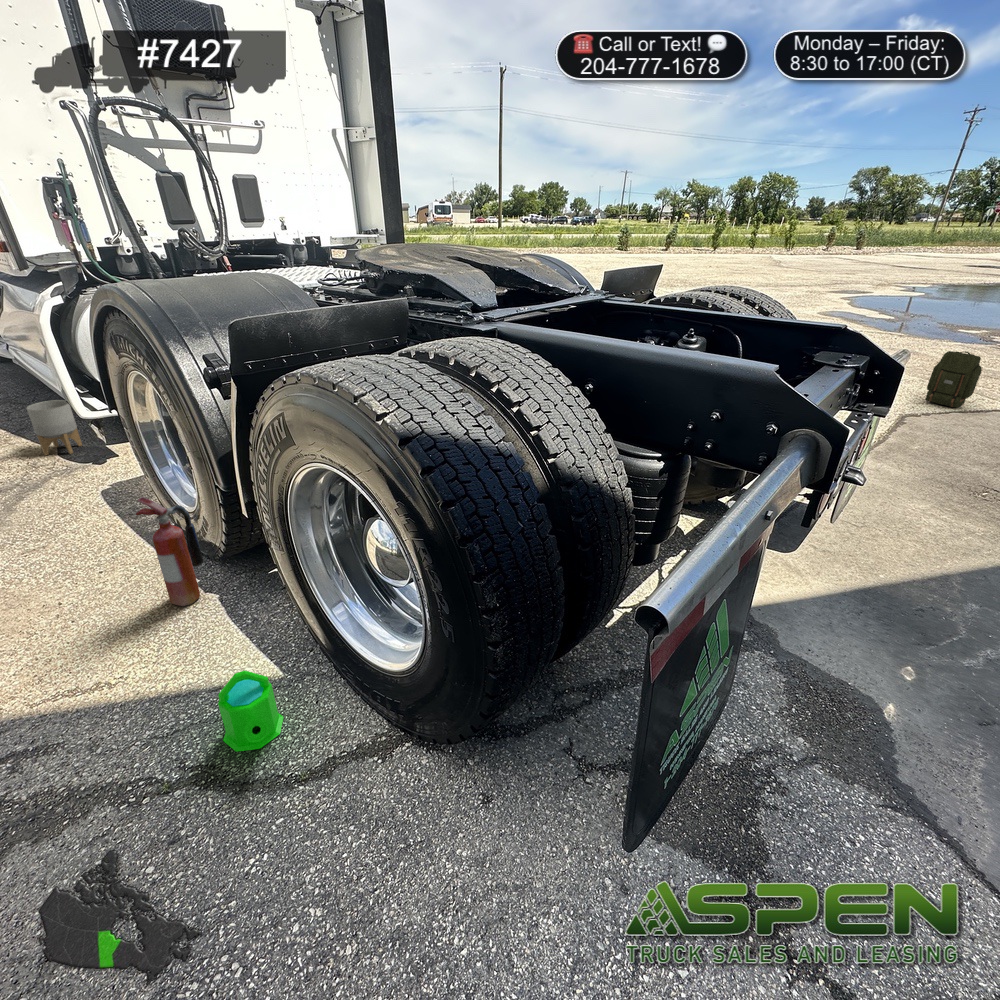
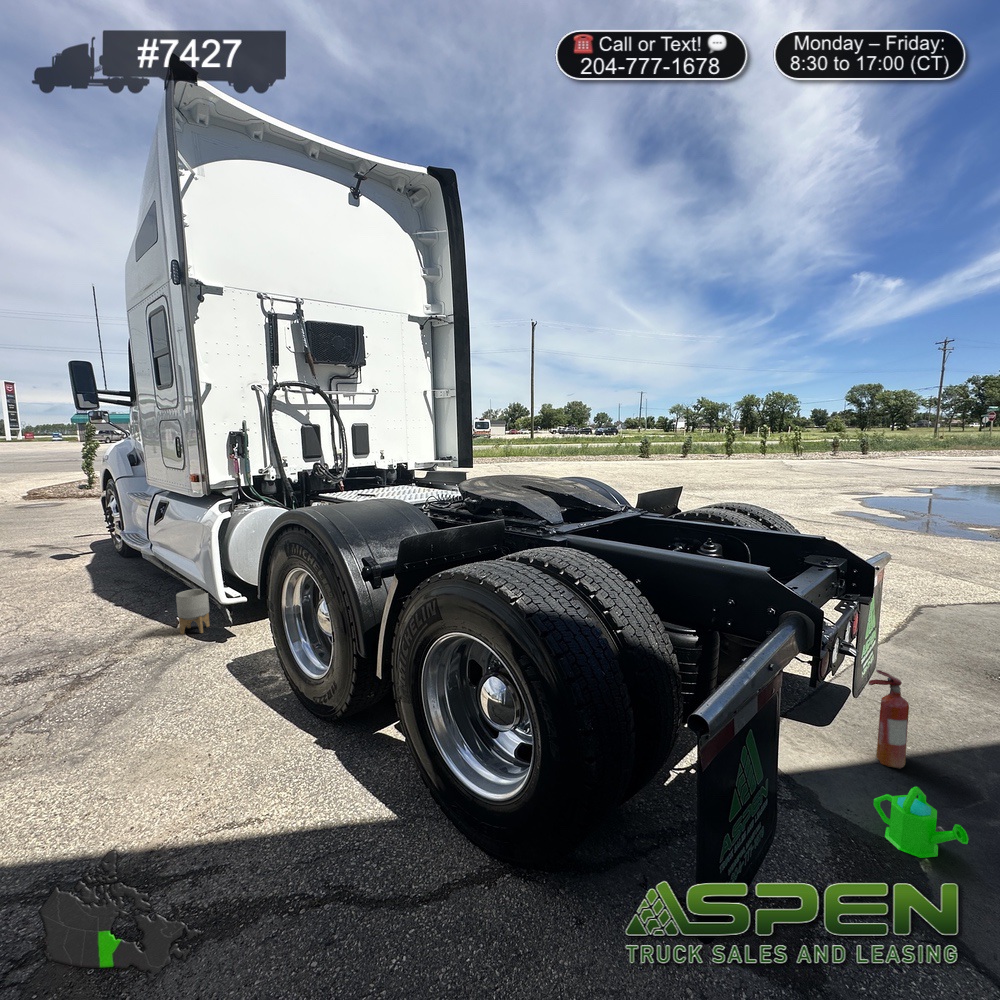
backpack: present [925,351,982,408] -> none [931,548,977,597]
fire extinguisher: present [135,497,204,606] -> present [868,670,909,769]
watering can: present [218,670,284,752] -> present [873,787,969,858]

